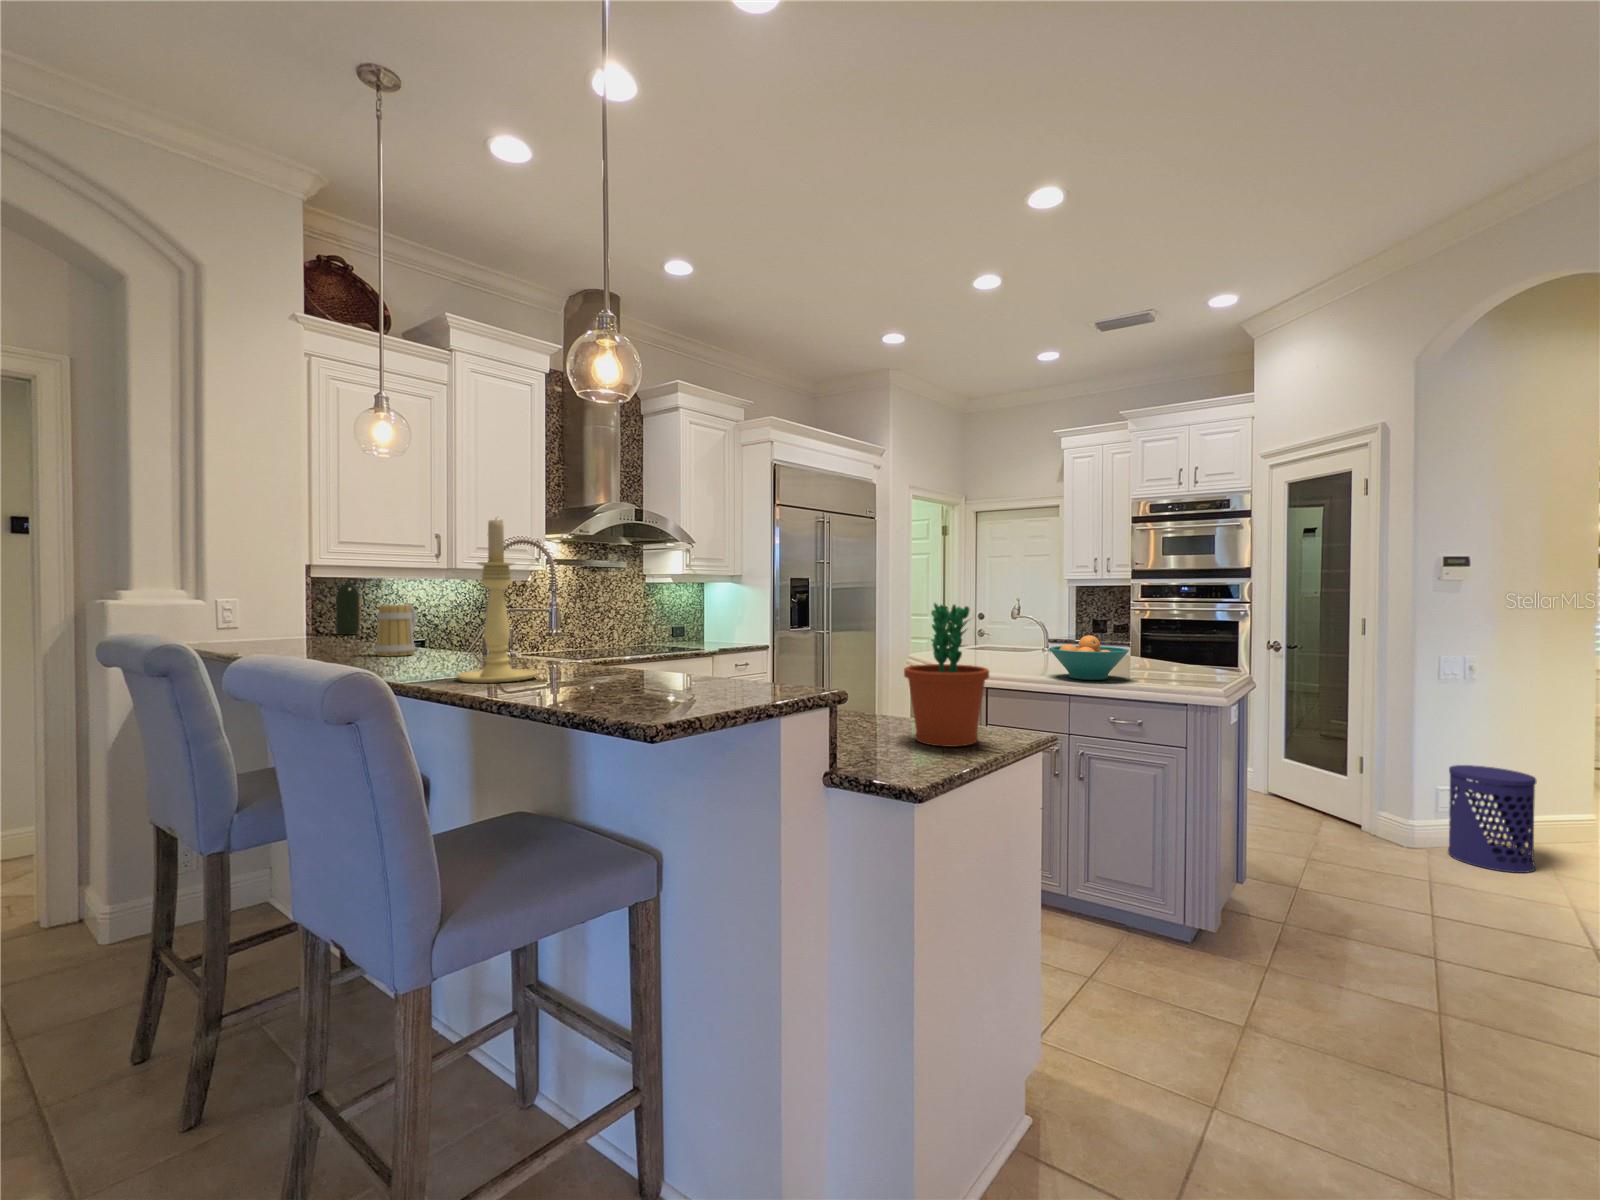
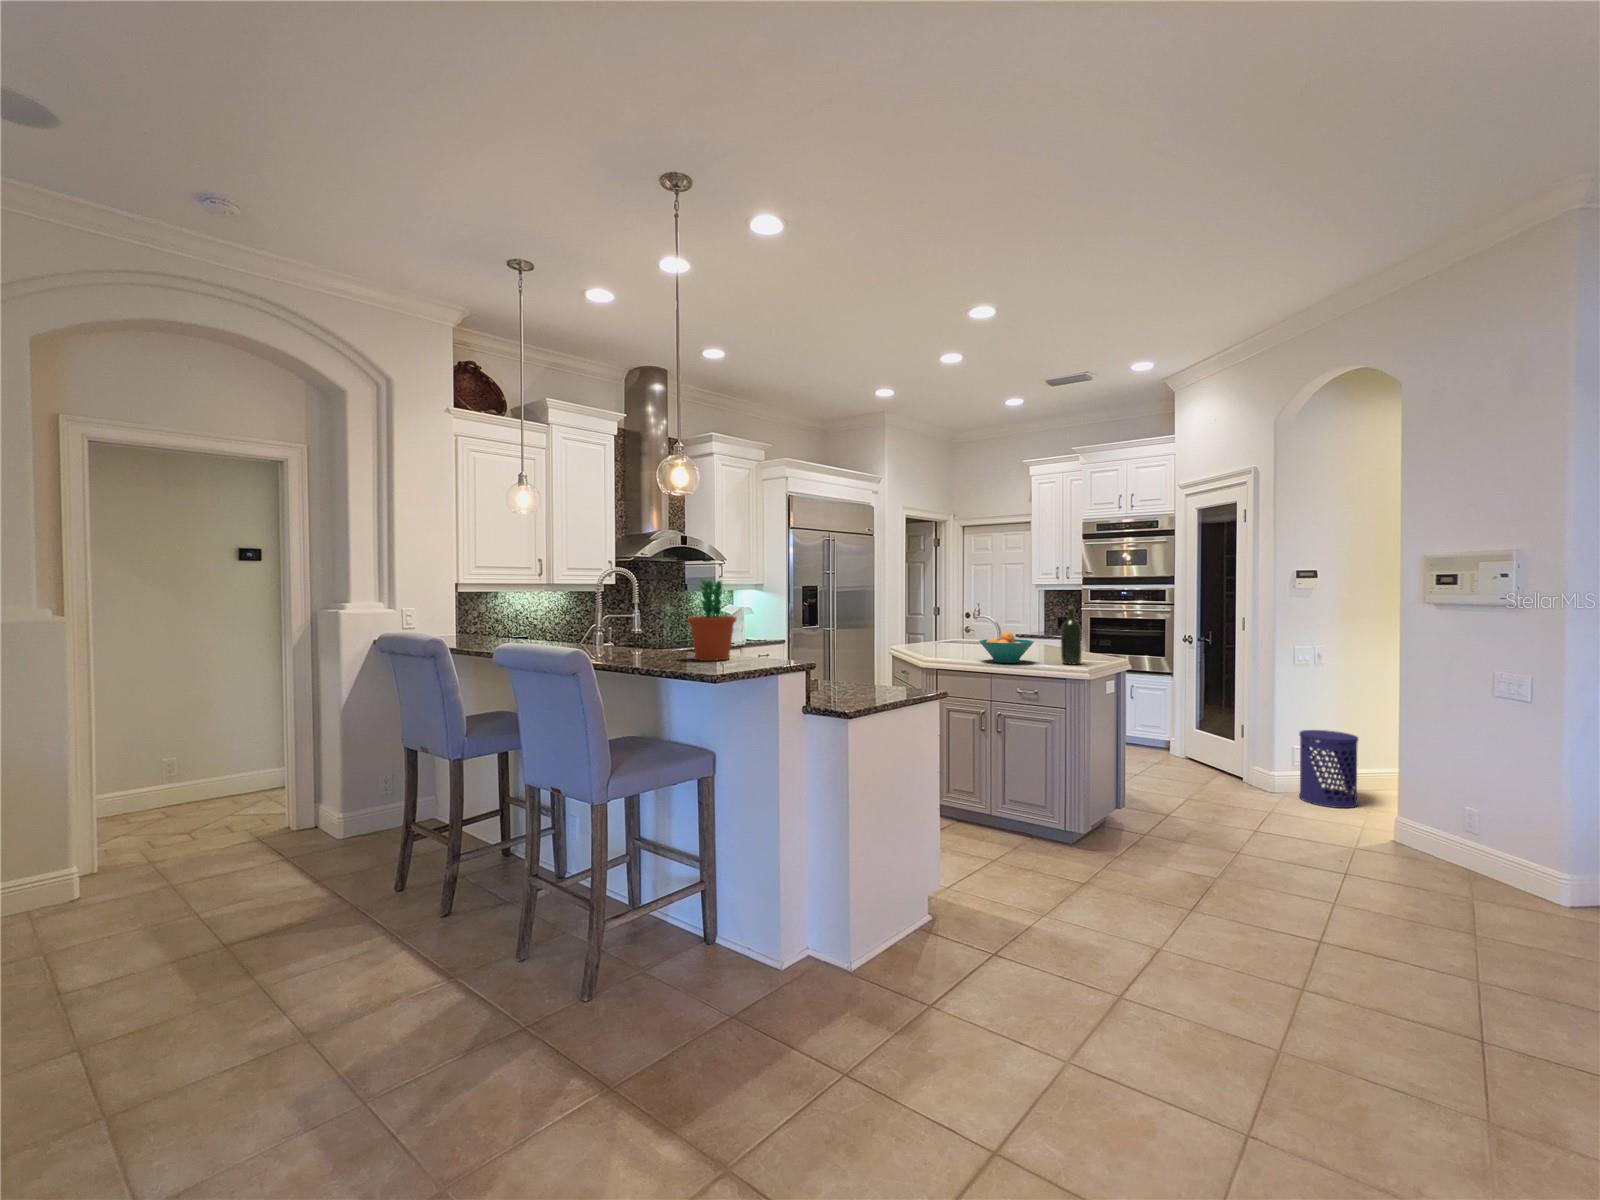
candle holder: present [455,519,538,683] -> none [598,565,644,659]
wine bottle: present [335,580,361,635] -> present [1061,606,1082,664]
flower pot: present [904,603,989,747] -> present [688,579,736,661]
mug: present [375,604,416,656] -> none [527,612,551,646]

